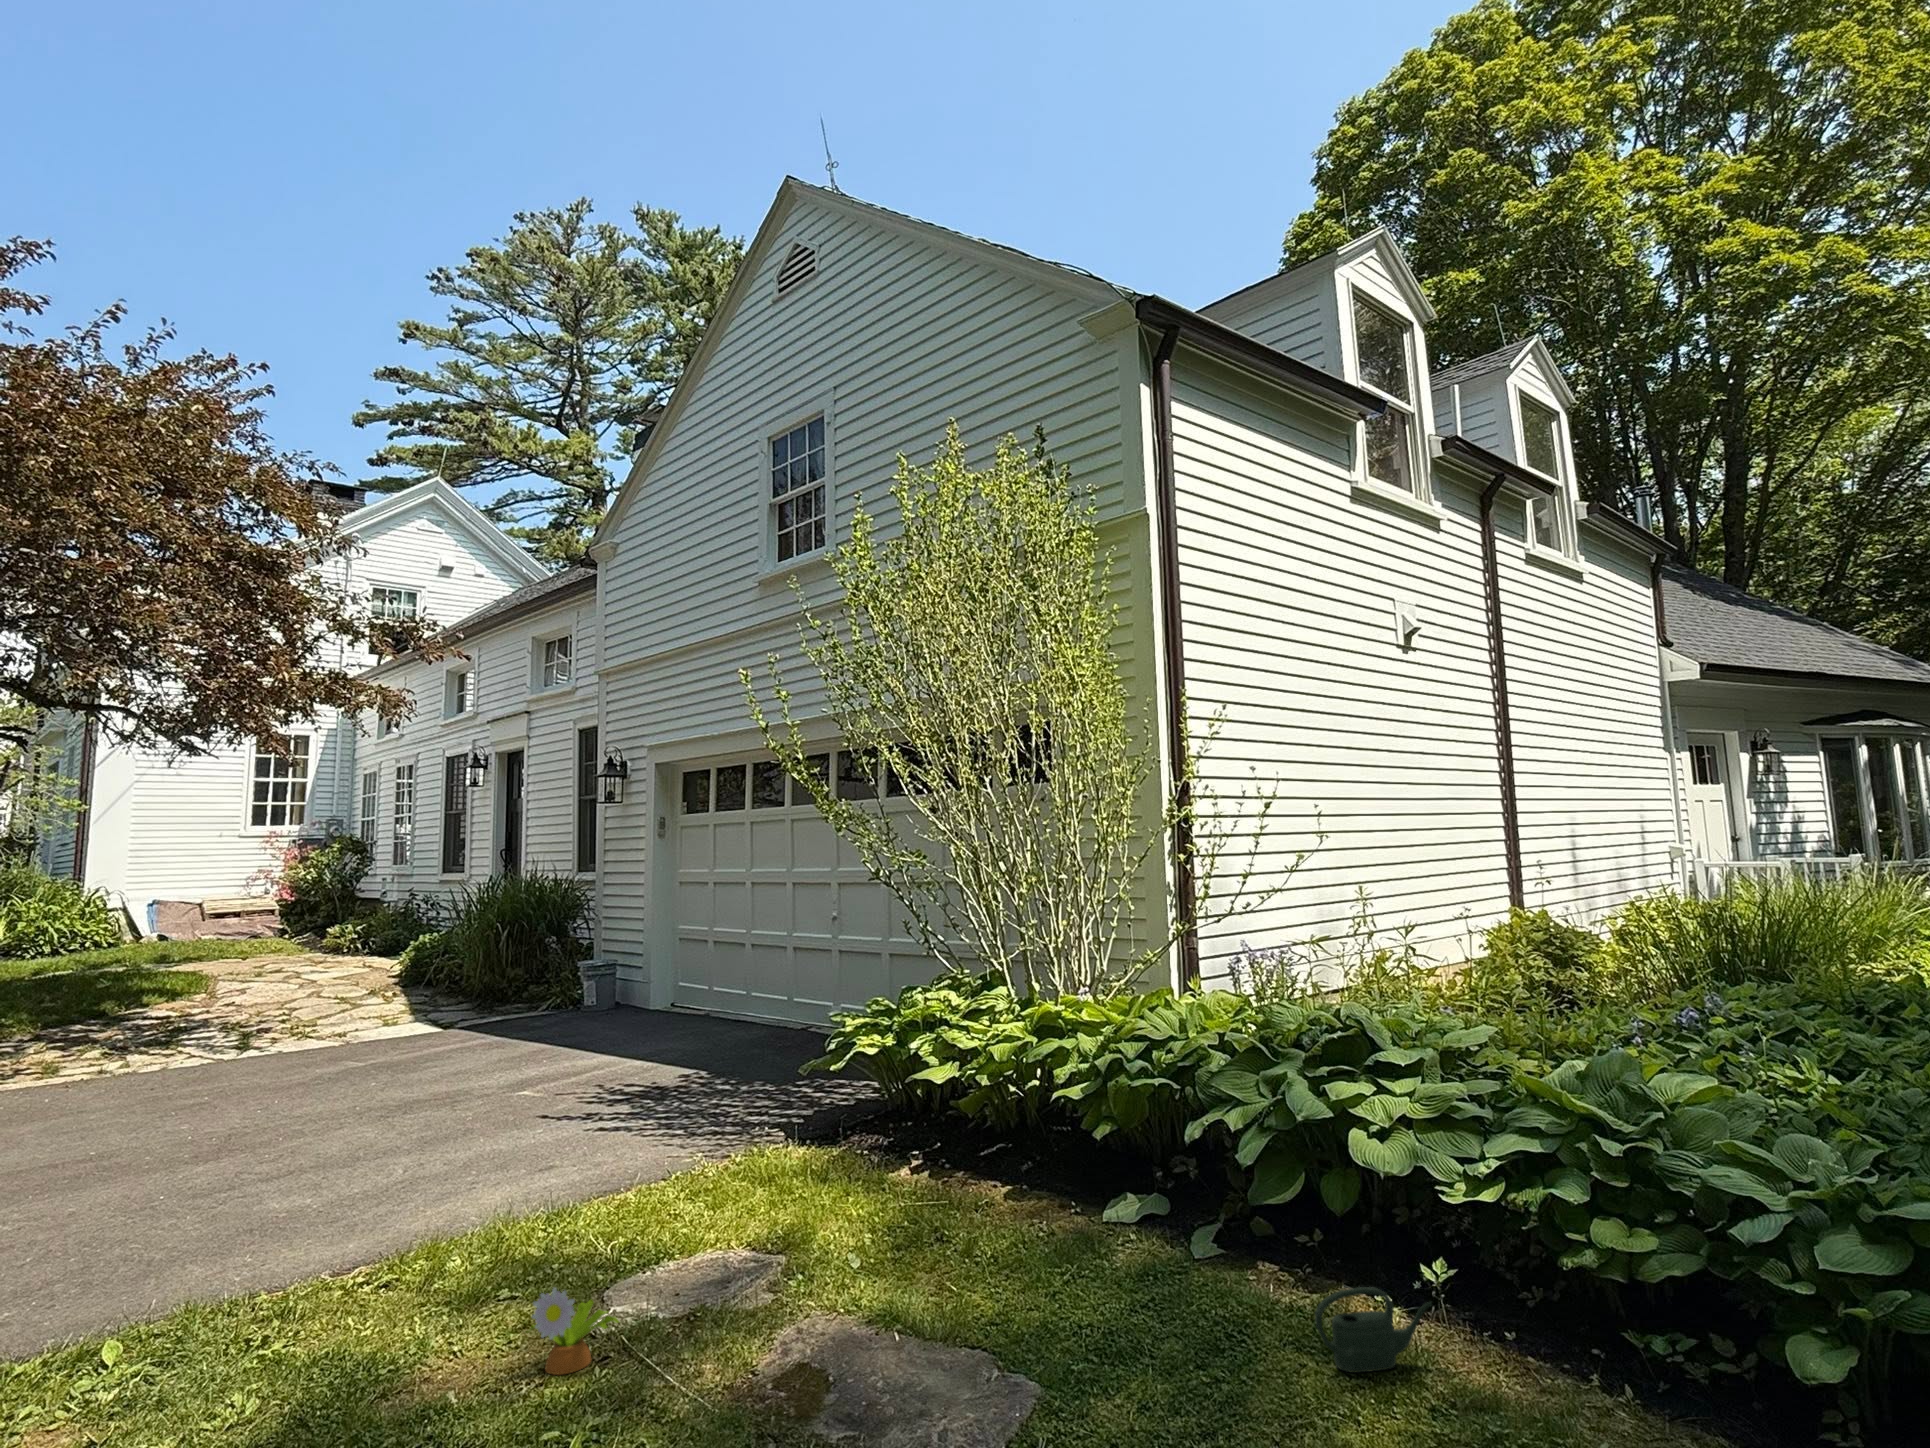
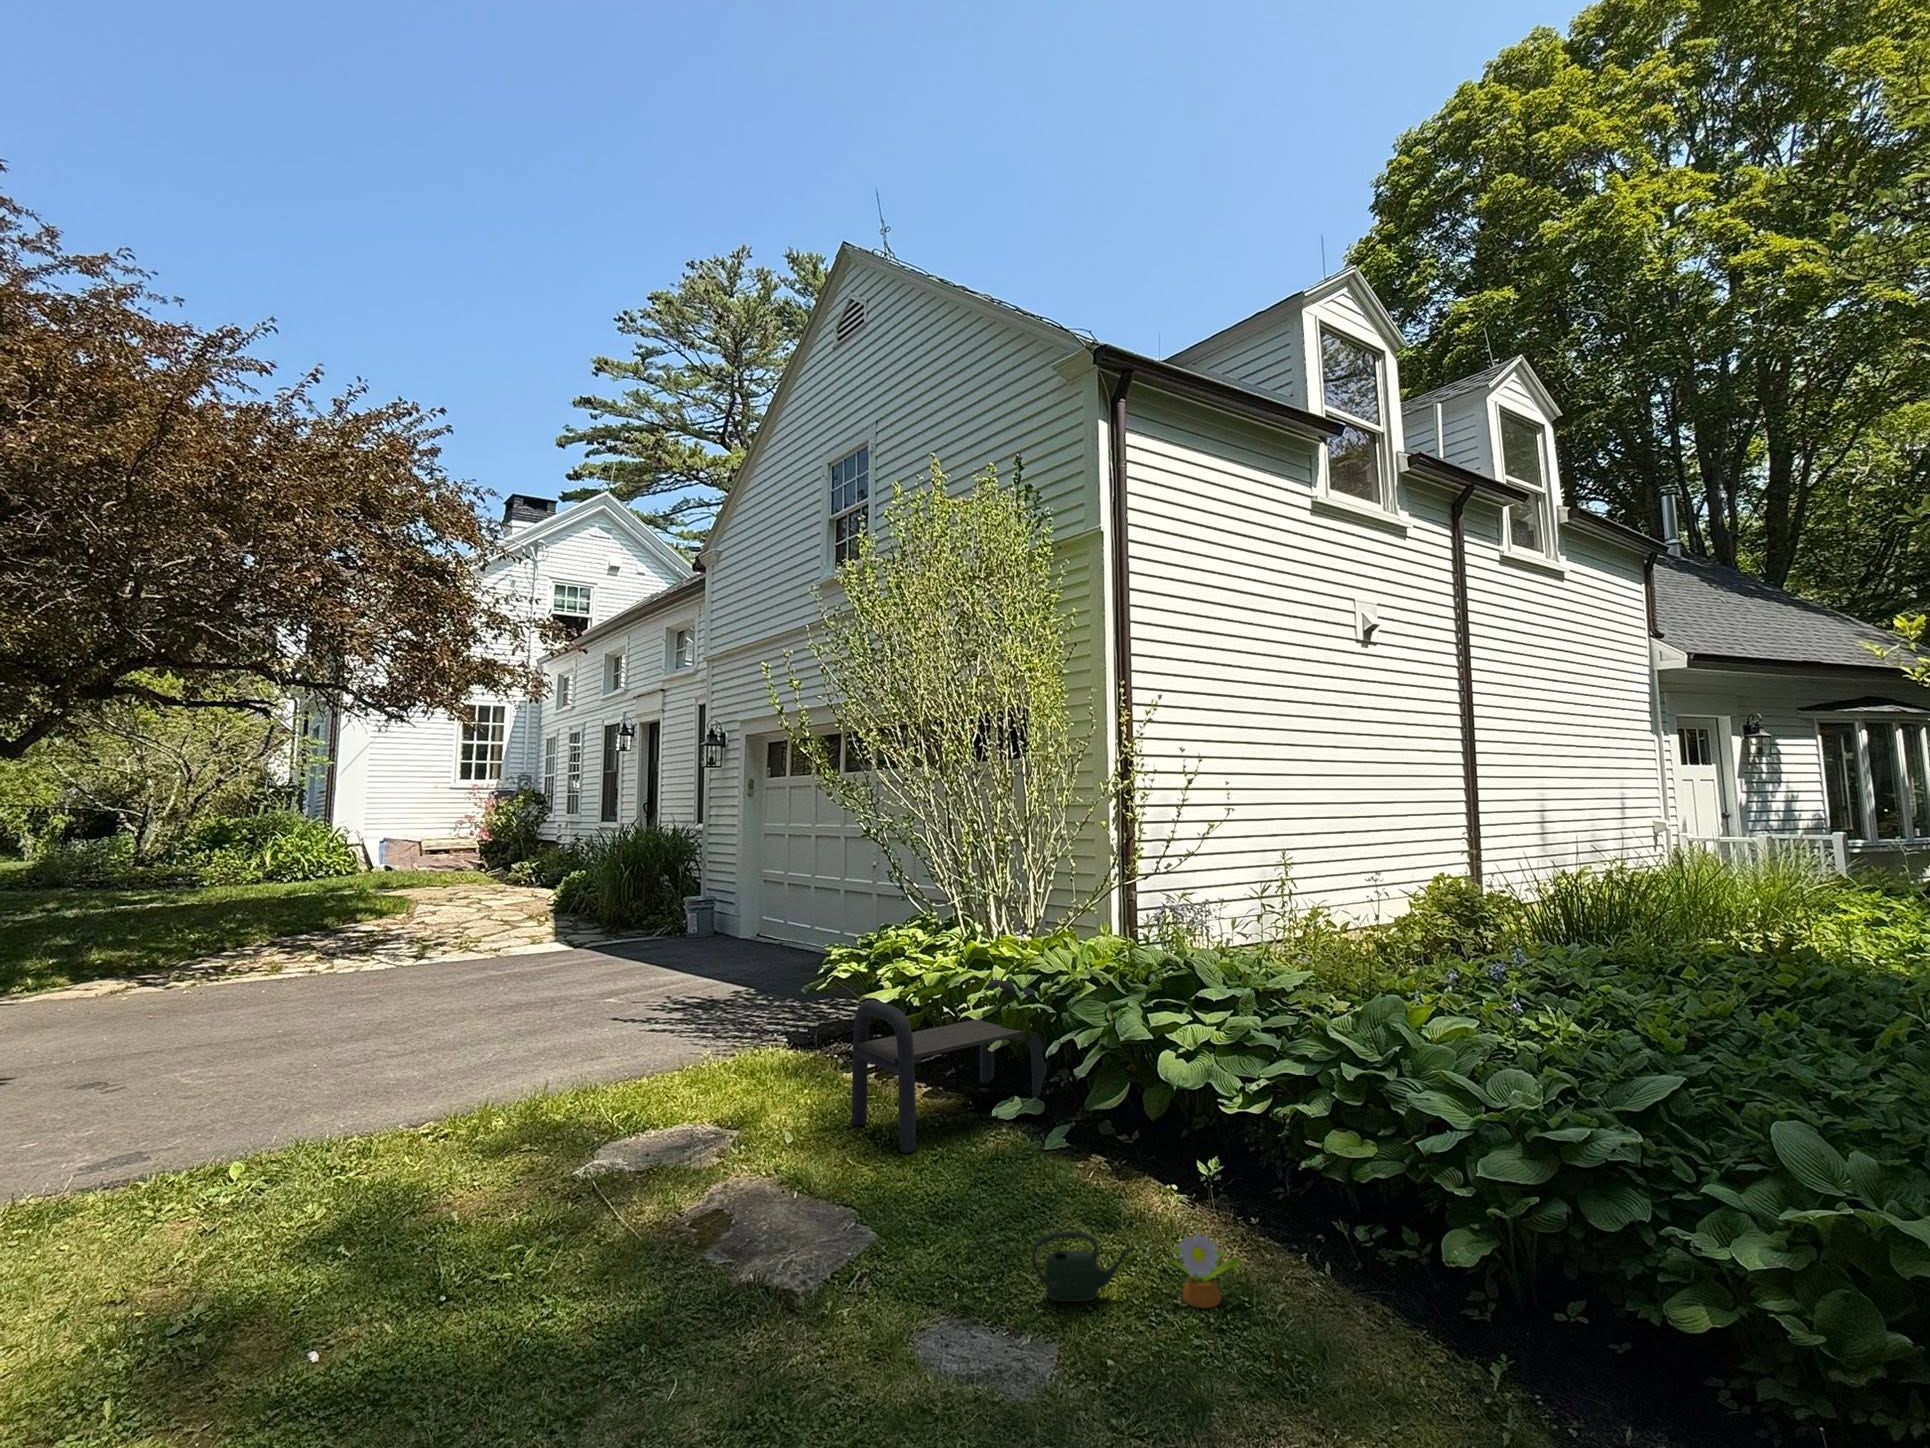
bench: none [958,1019,1186,1228] -> present [852,980,1047,1153]
decorative plant: present [526,1288,619,1375] -> present [1170,1232,1243,1308]

